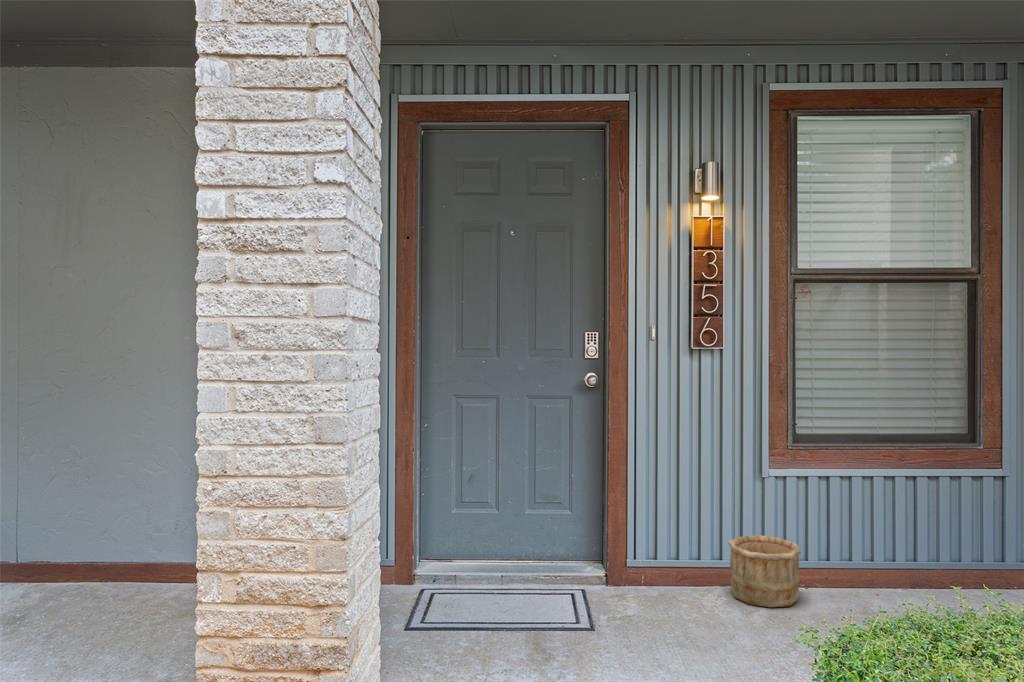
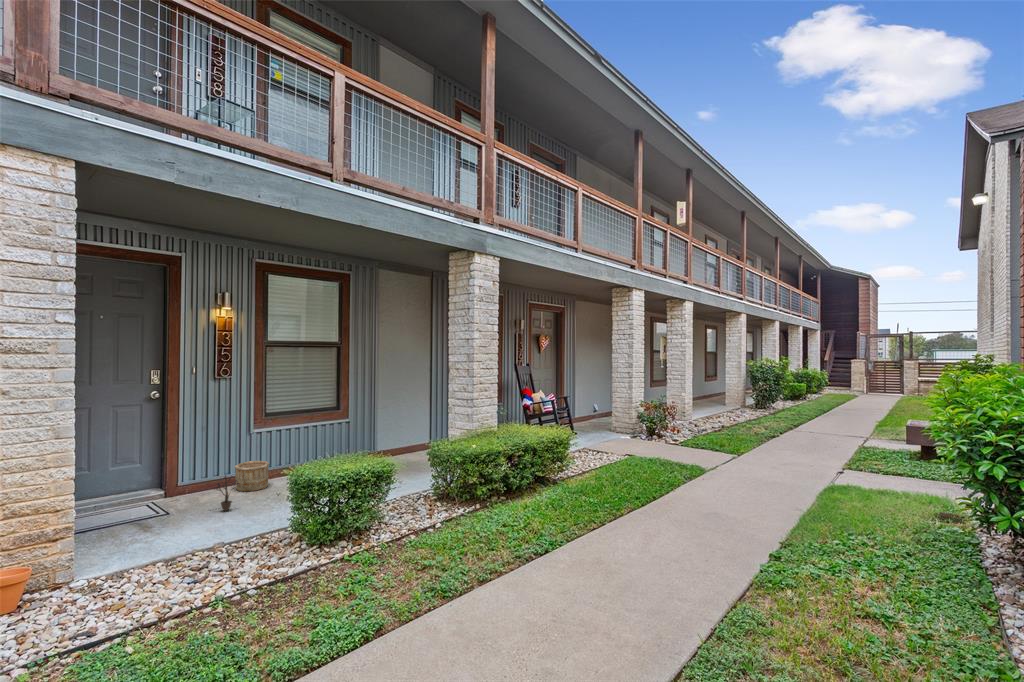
decorative plant: none [663,566,728,650] -> present [210,475,239,511]

